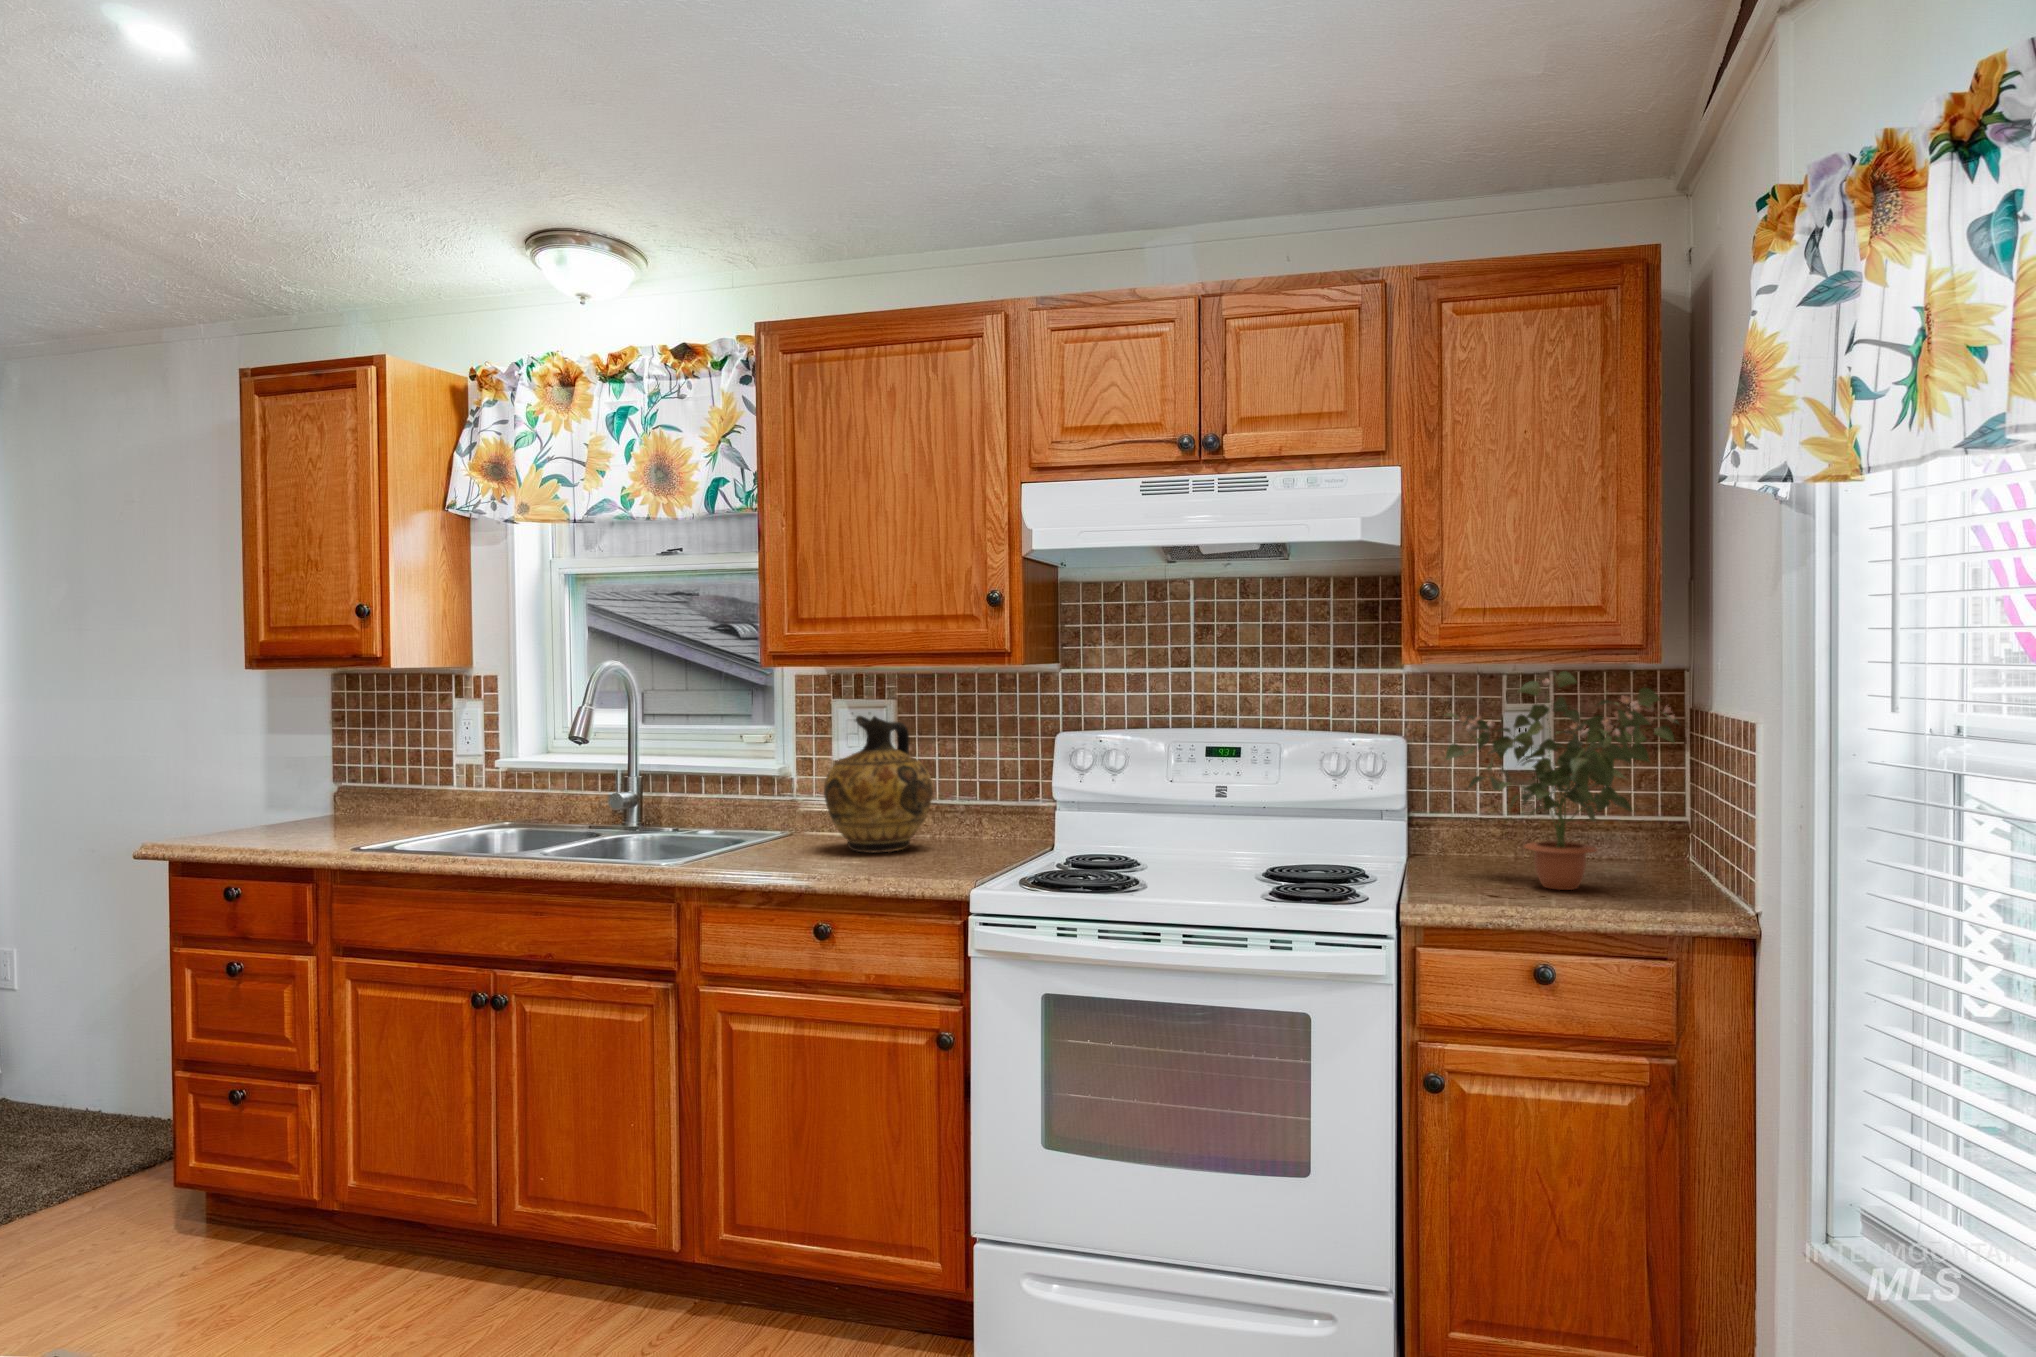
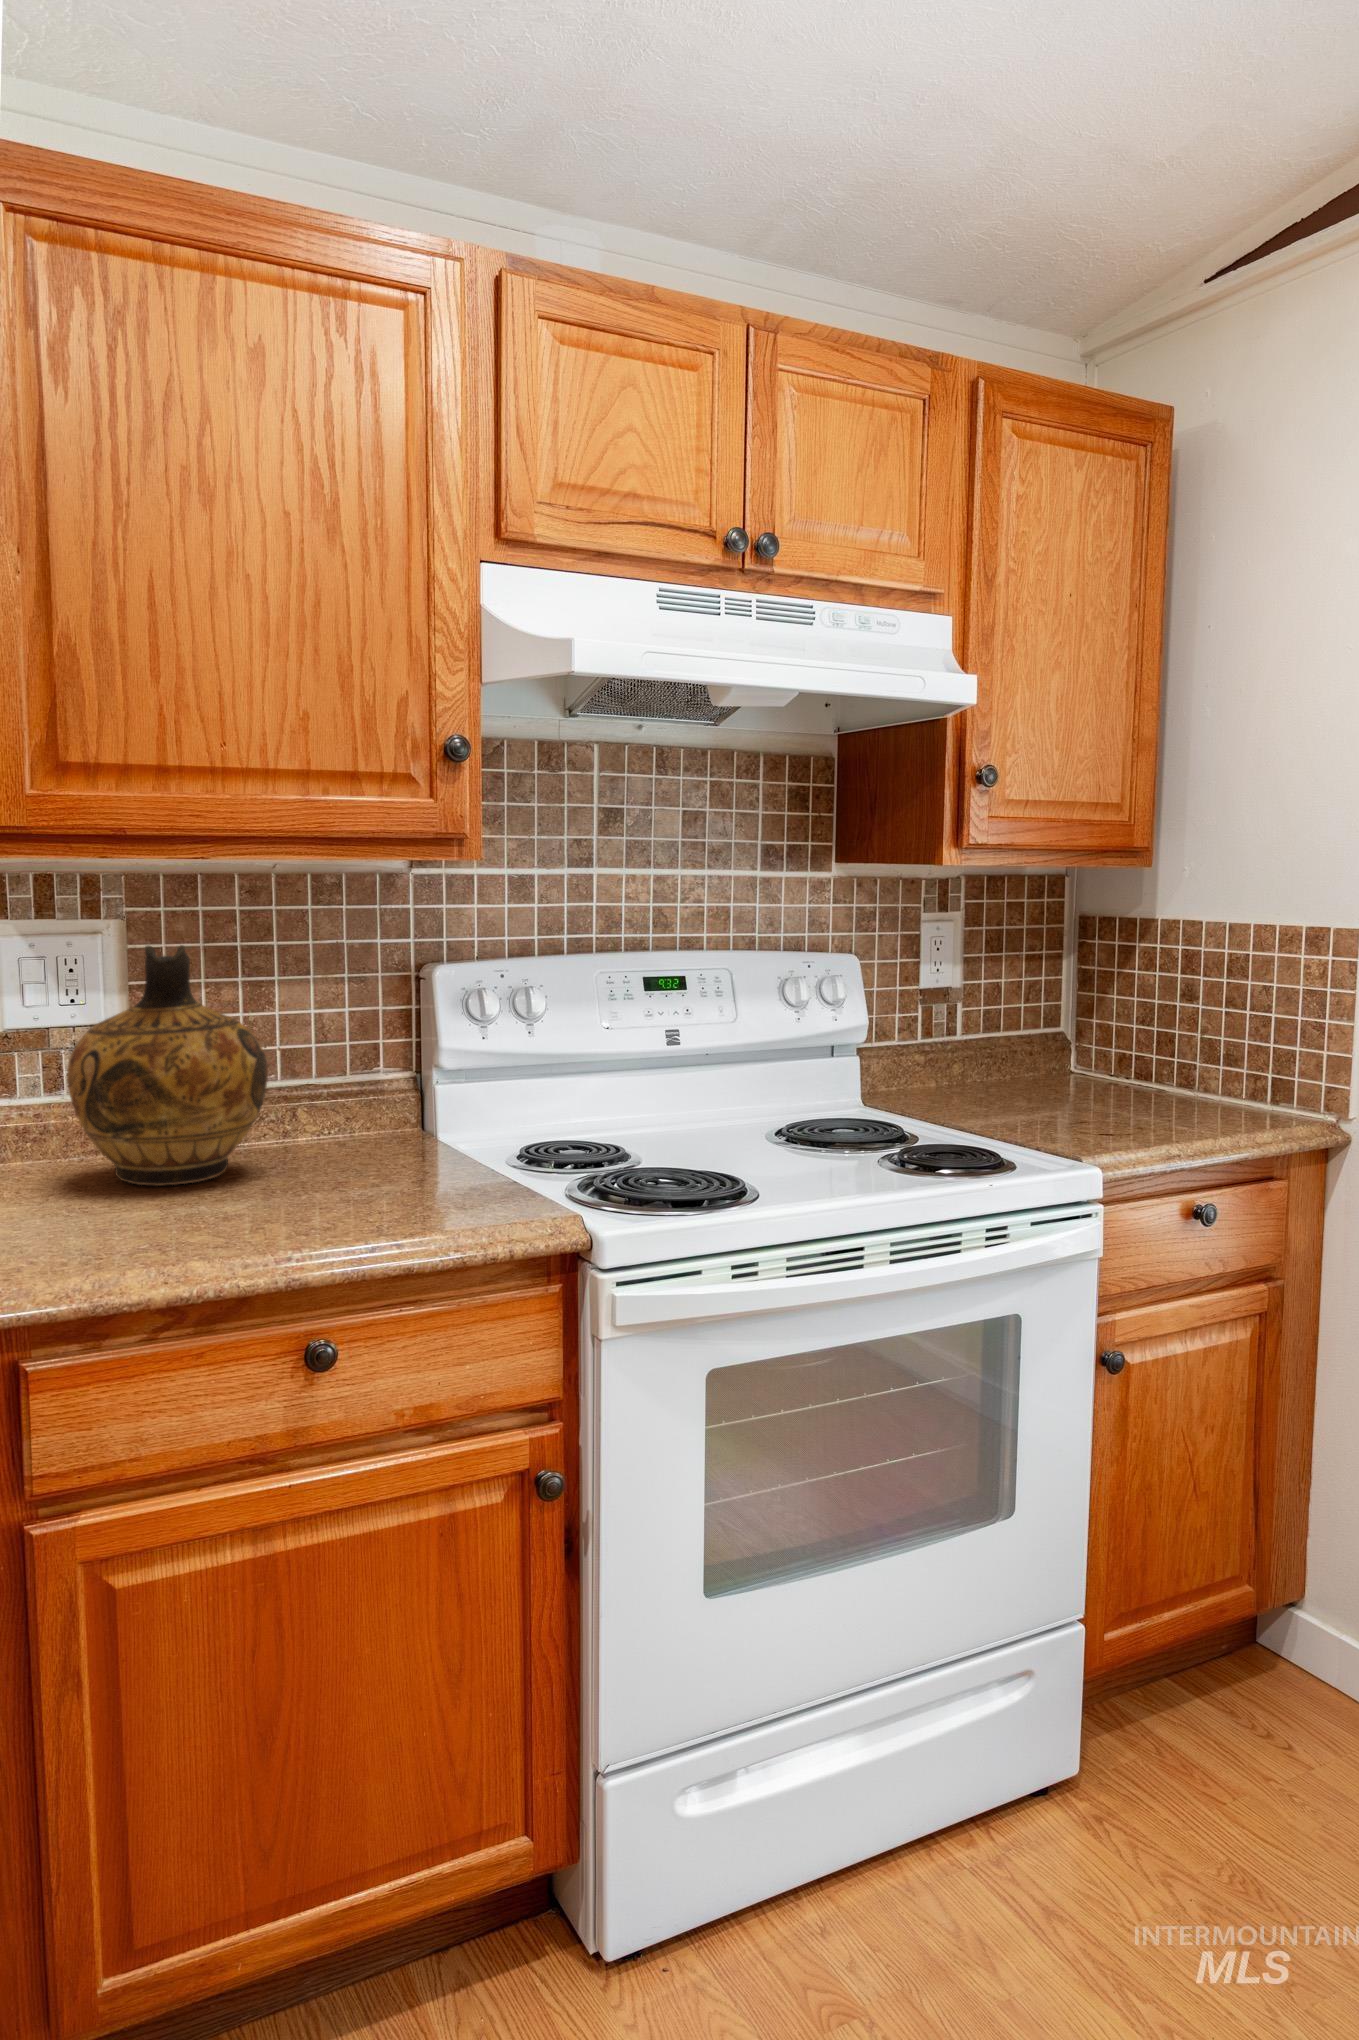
potted plant: present [1445,671,1679,890] -> none [937,872,1224,1115]

